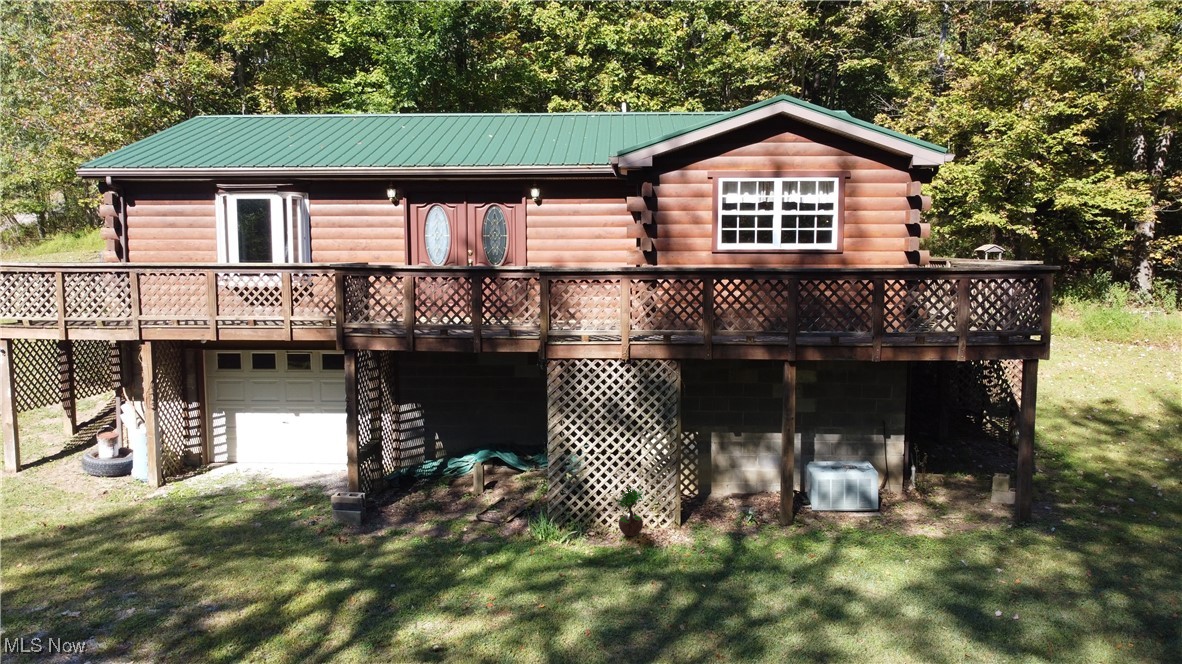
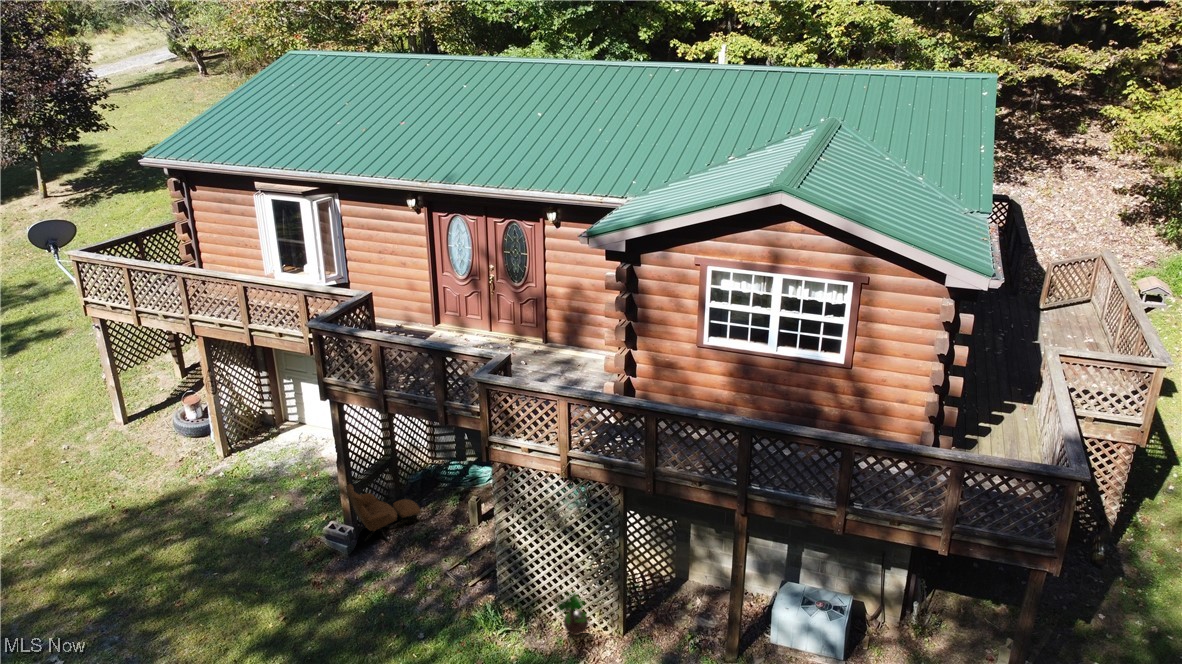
lounge chair: none [346,453,420,516] -> present [345,484,421,541]

